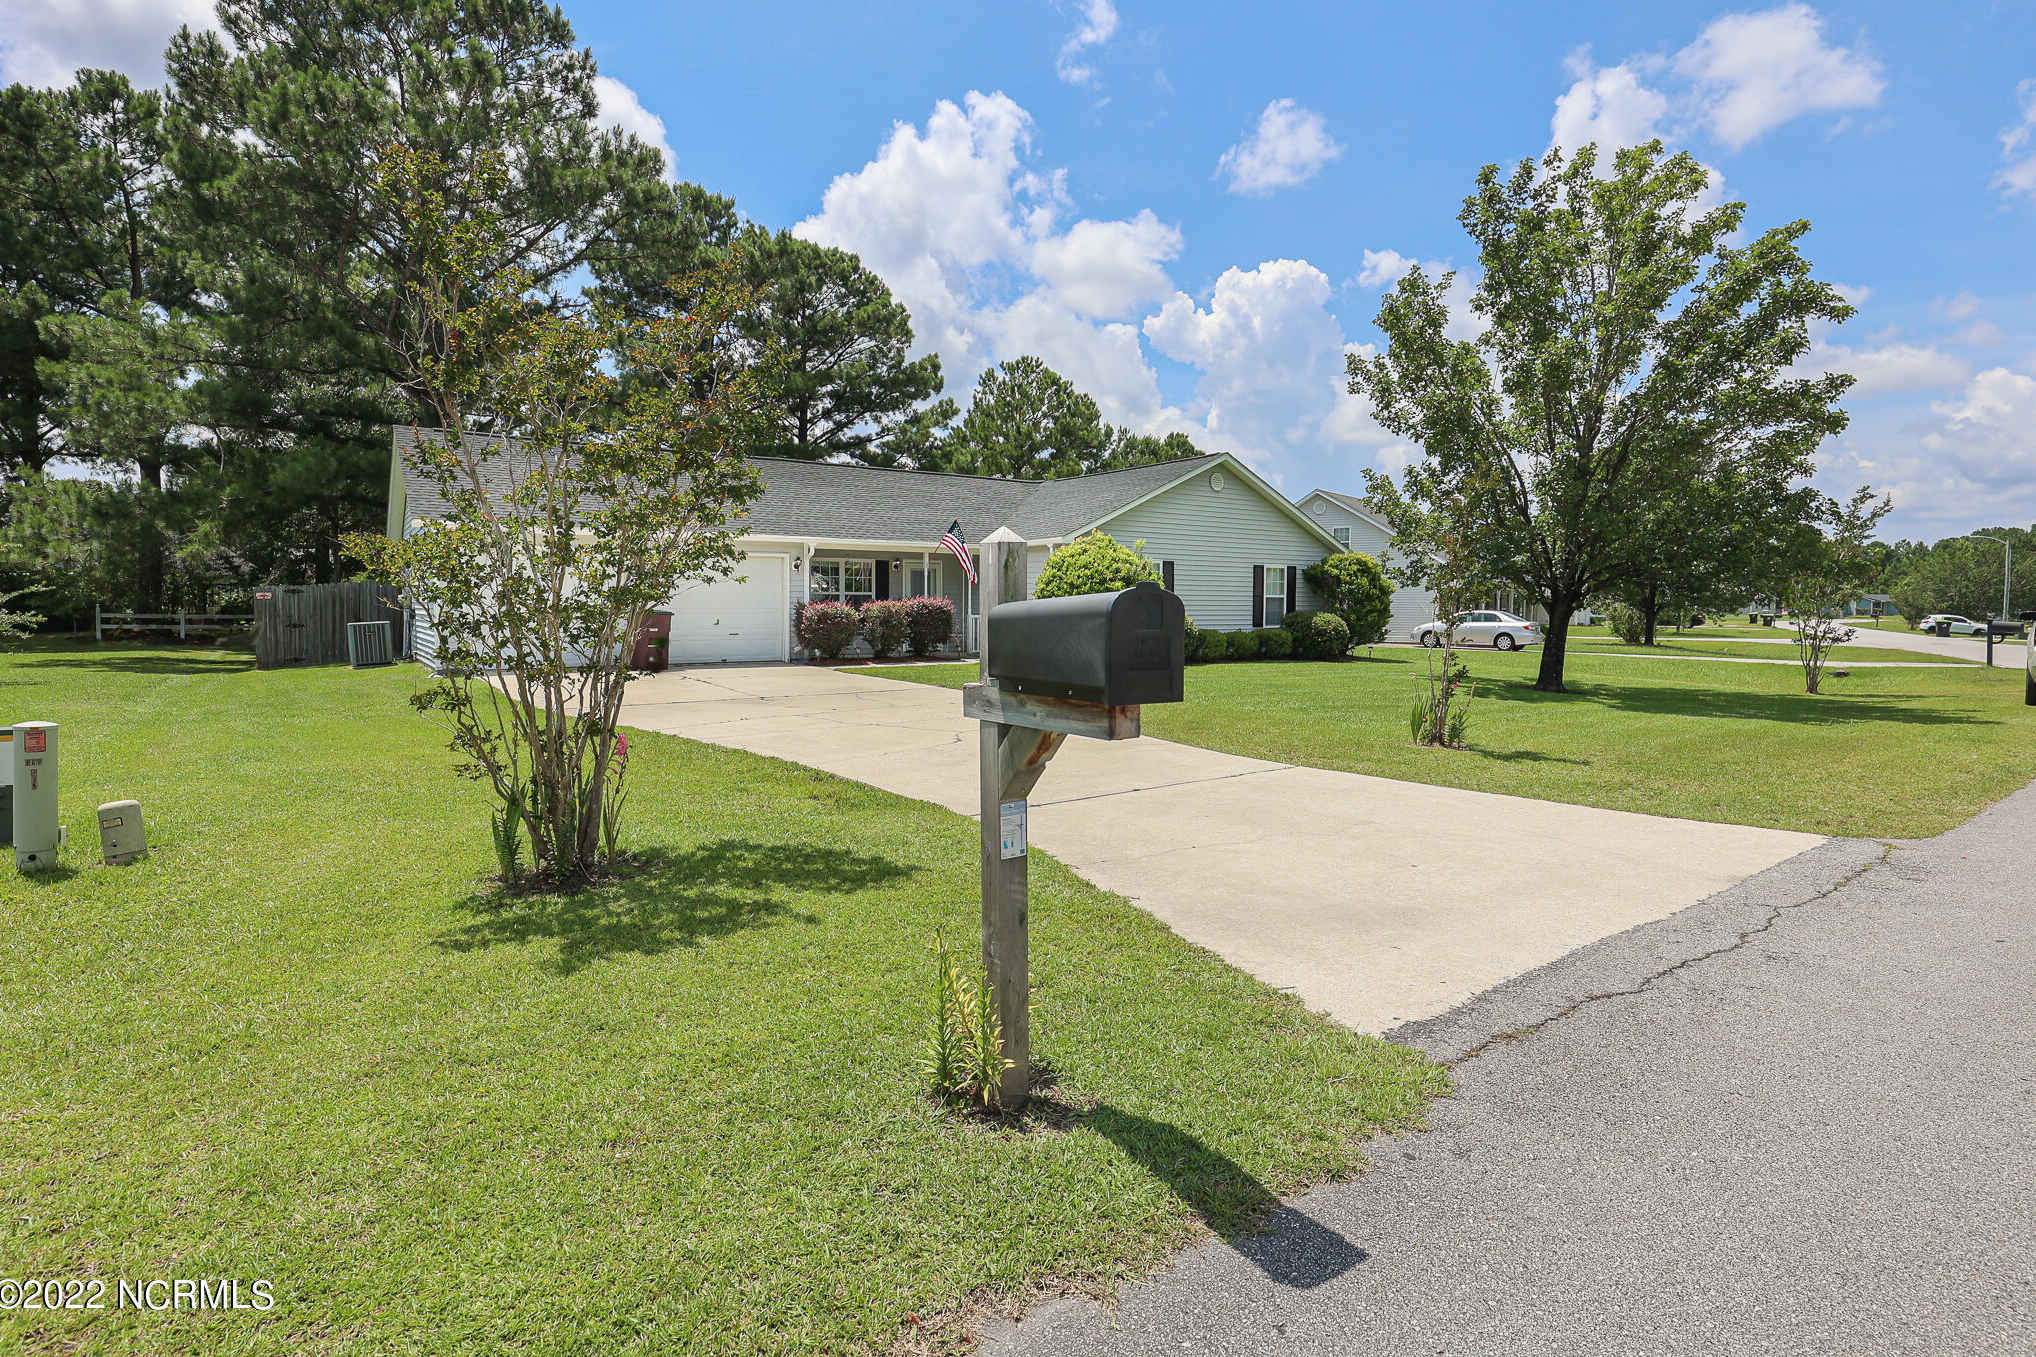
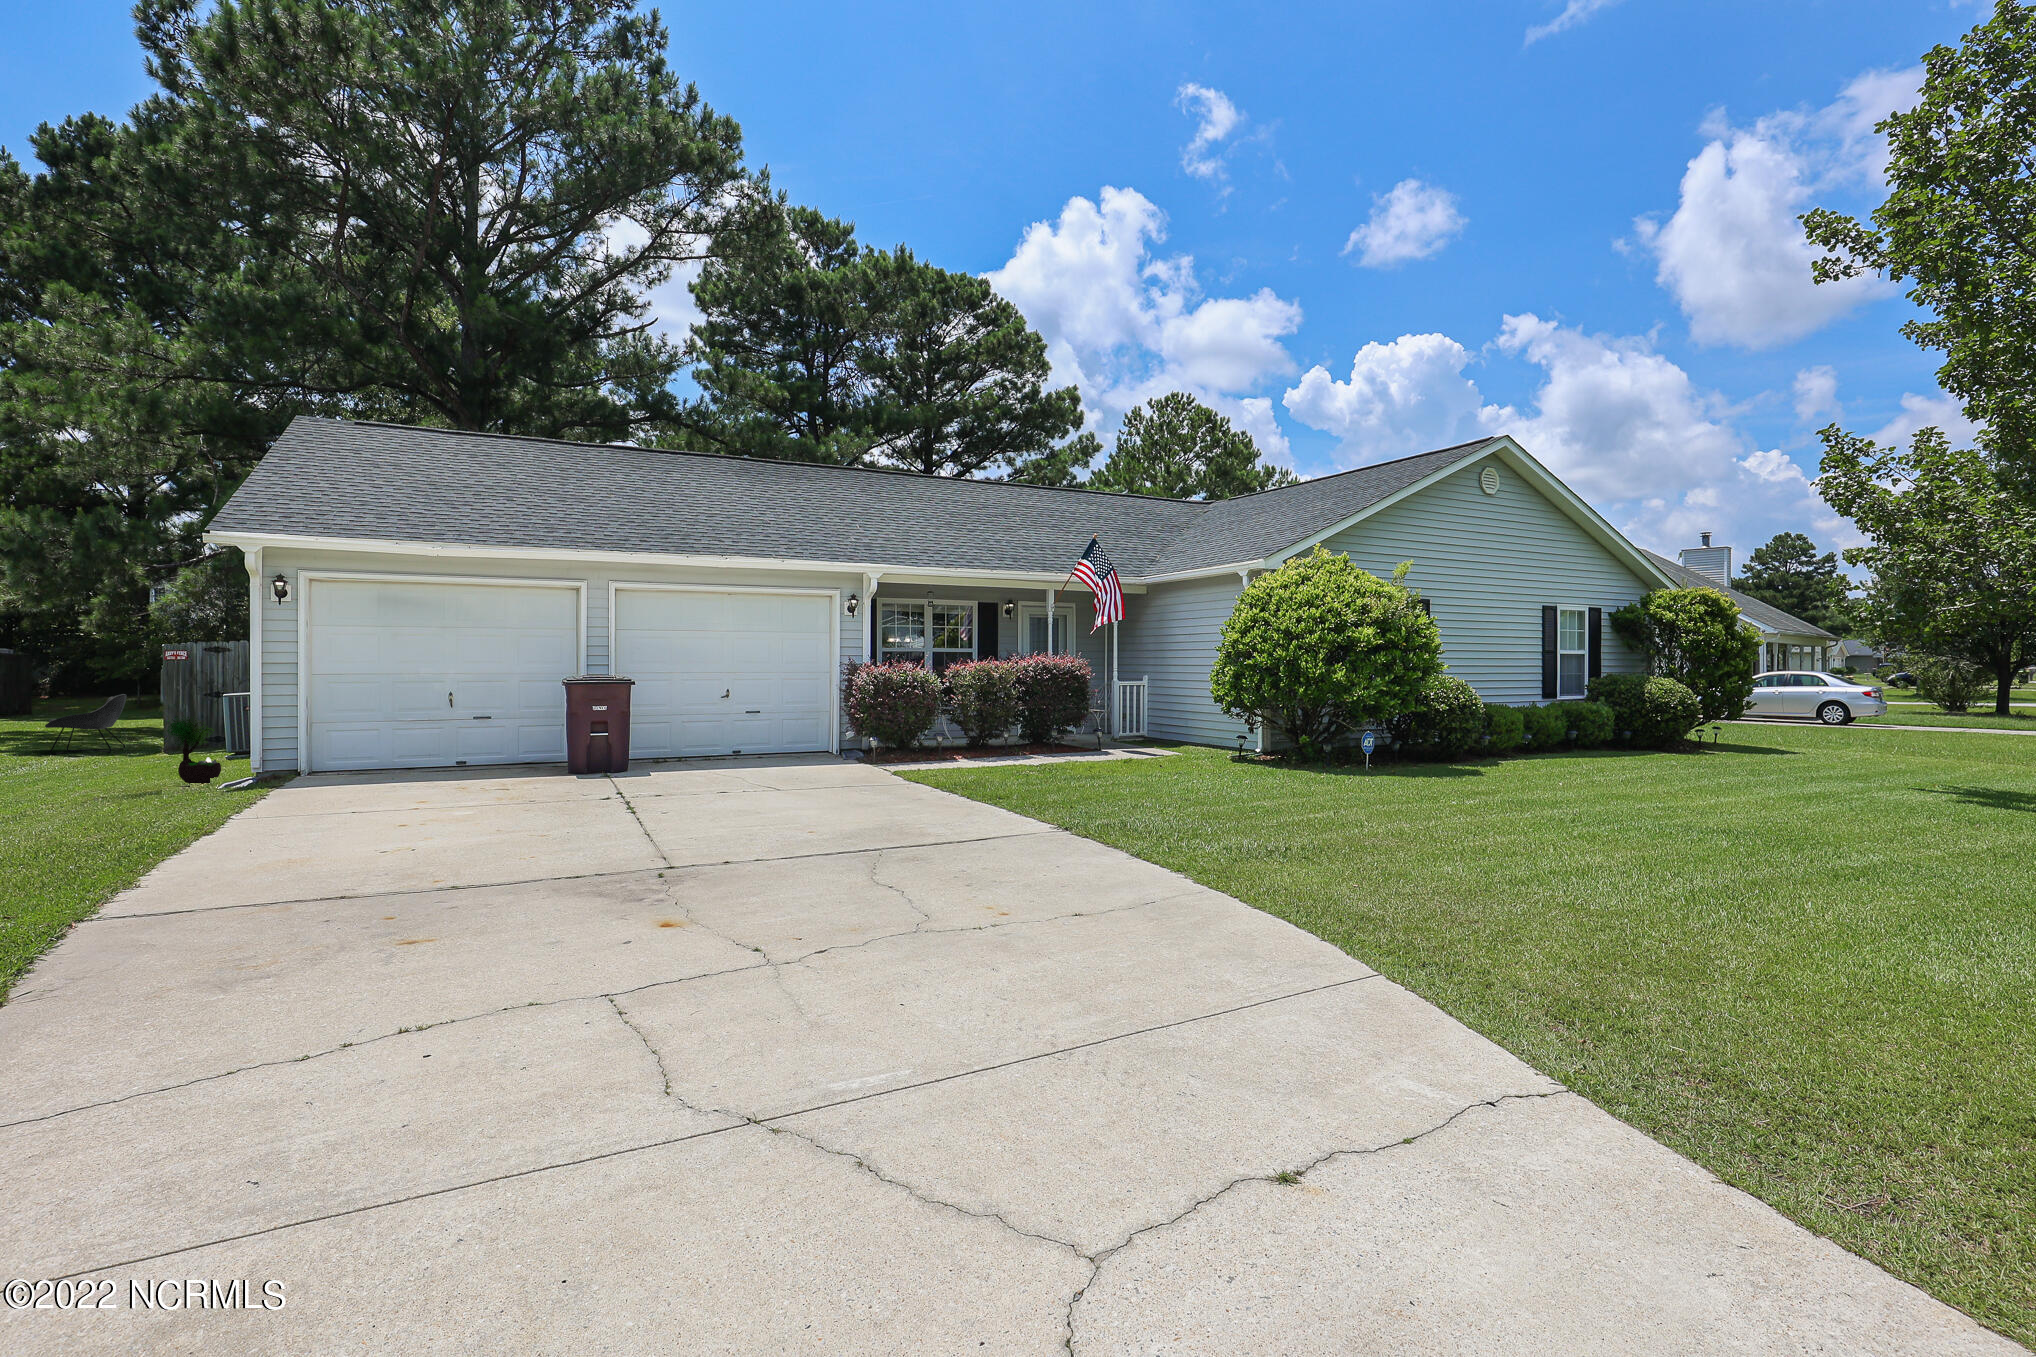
potted tree: present [646,635,670,673] -> present [167,717,221,784]

